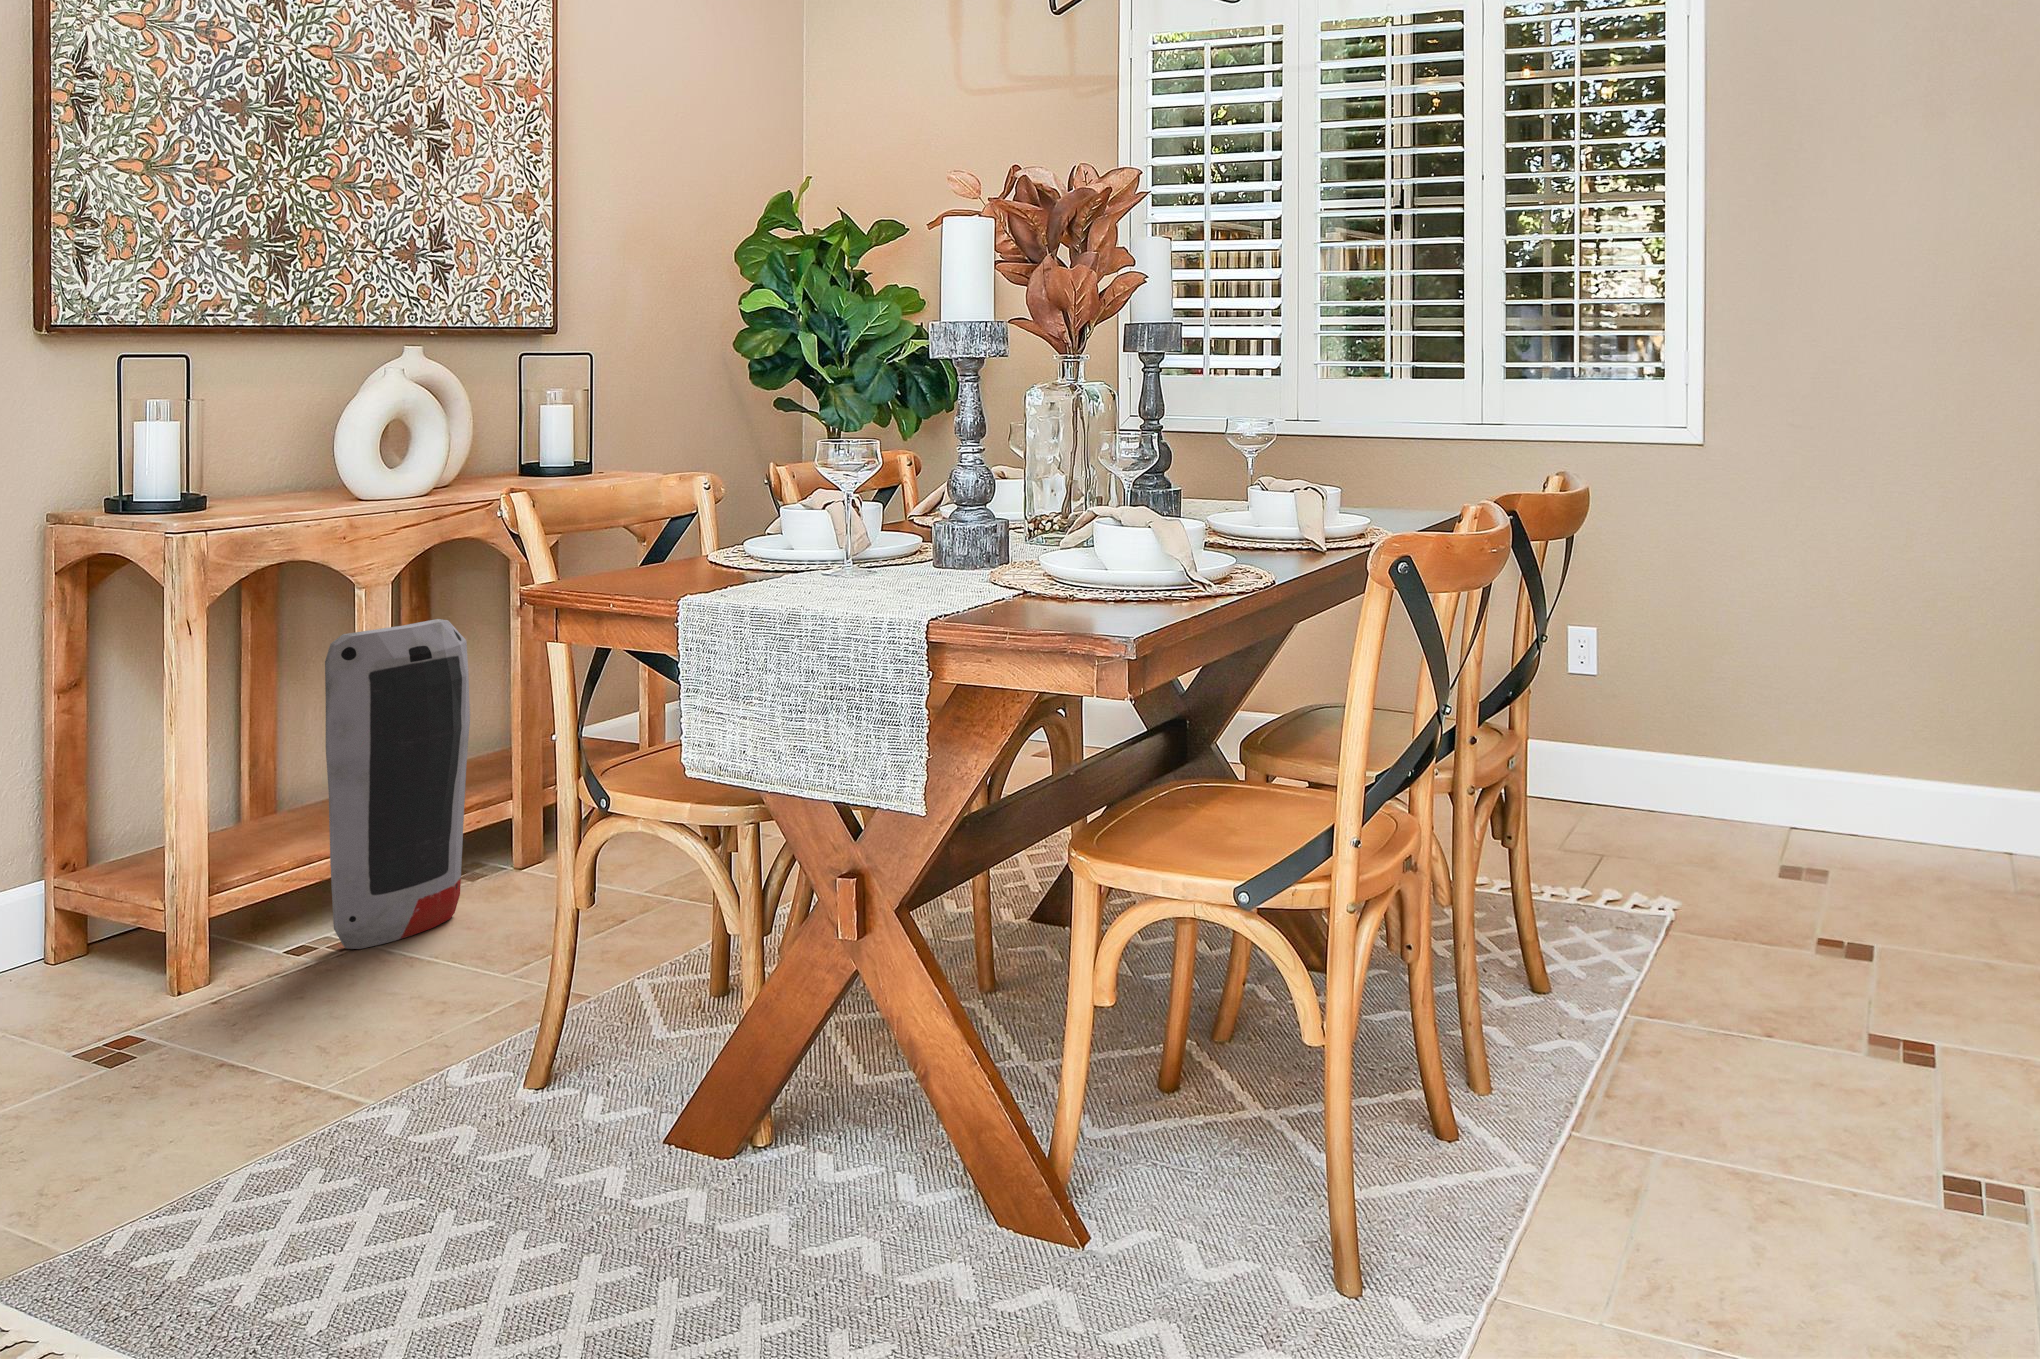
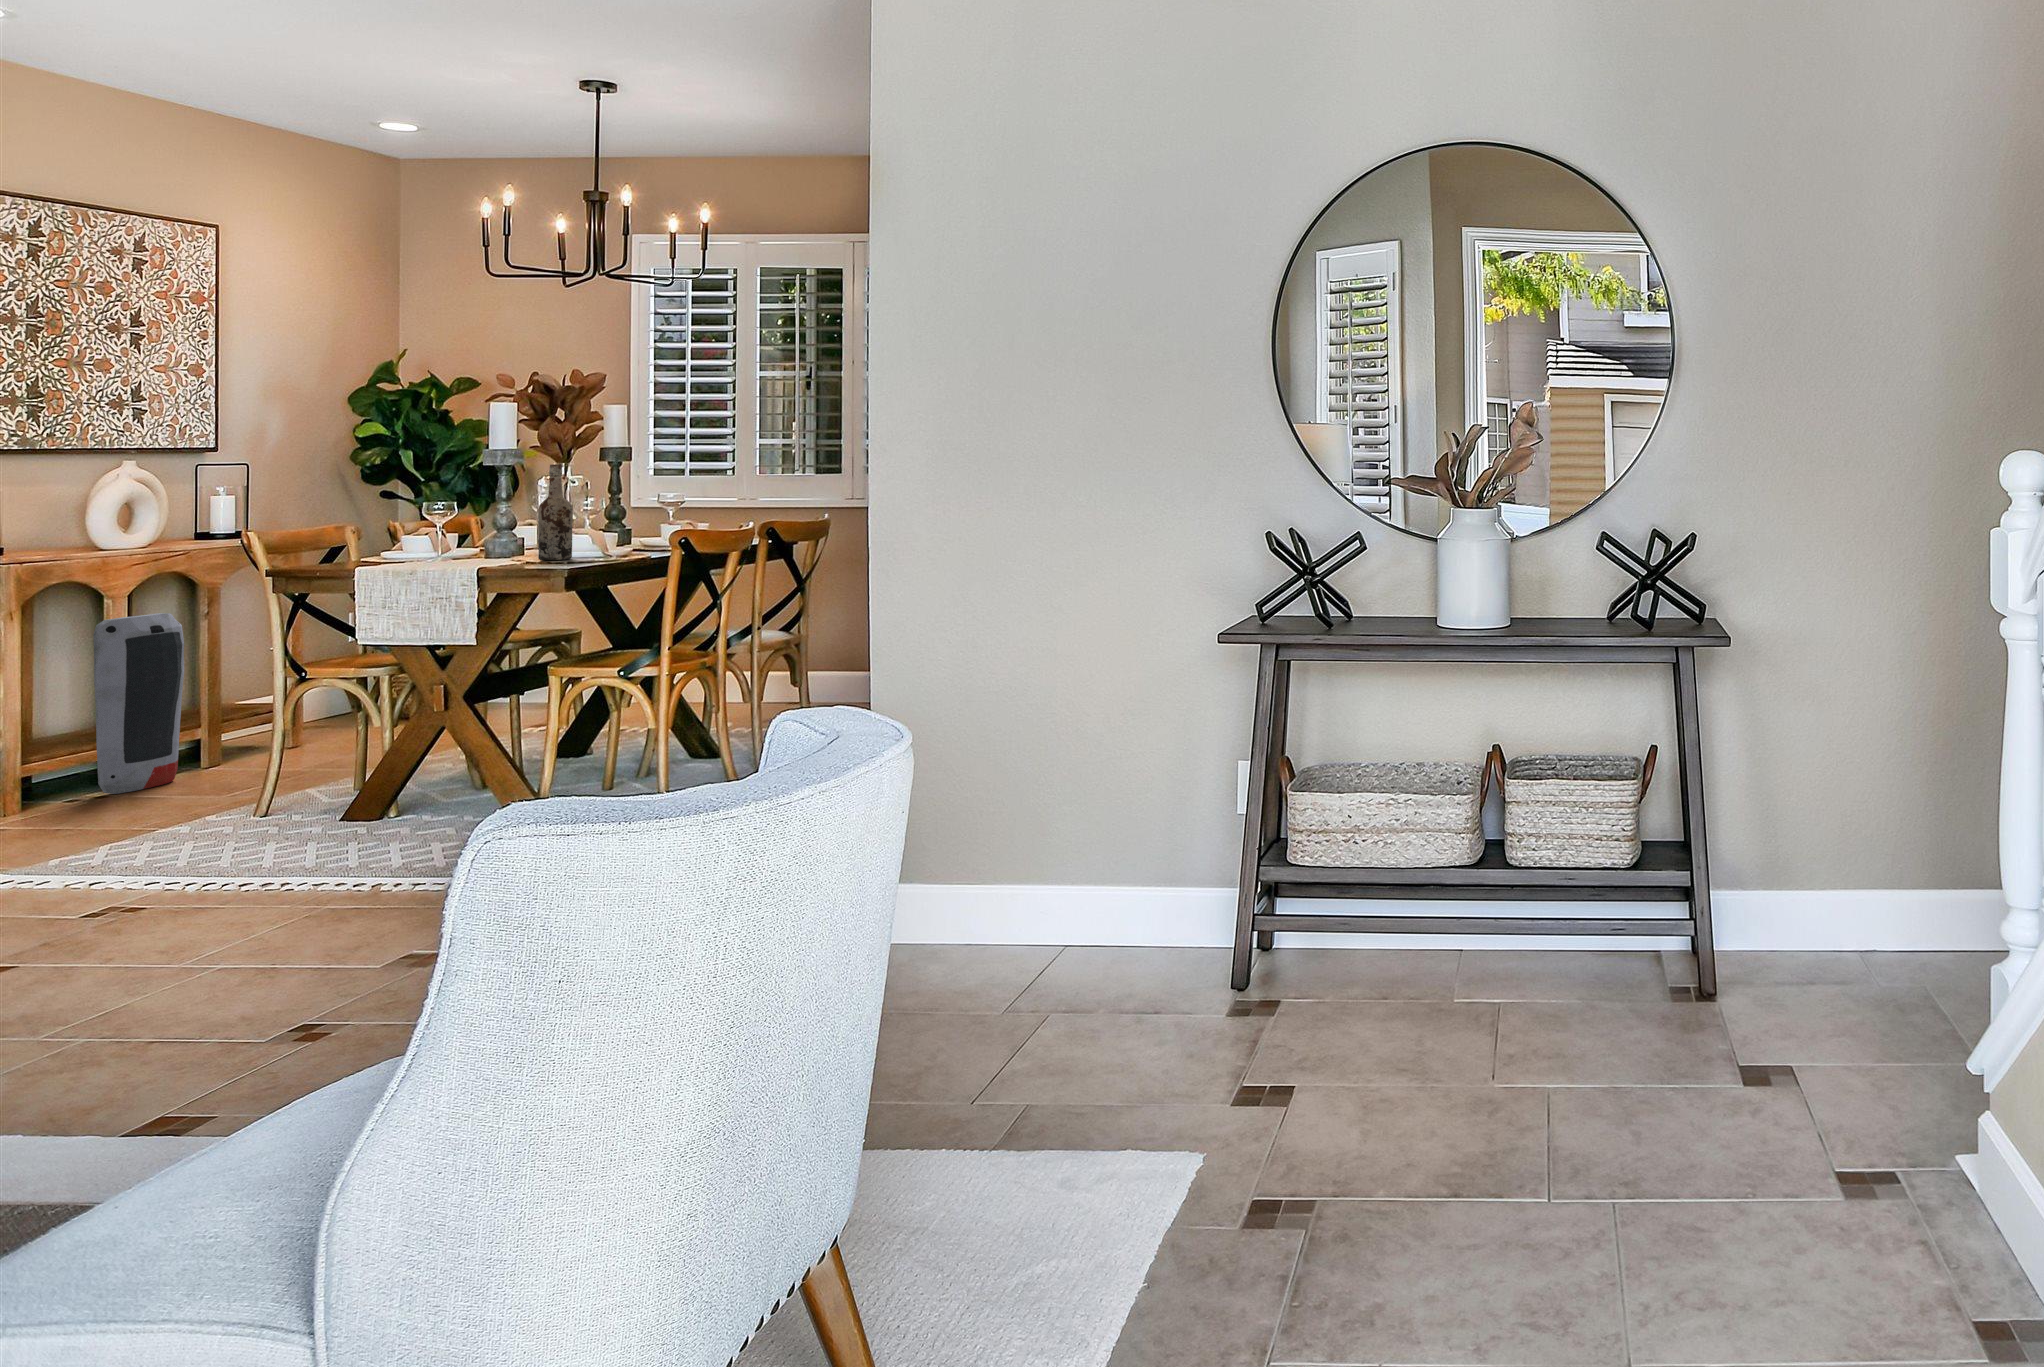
wine bottle: none [1047,379,1121,626] -> present [538,464,573,560]

